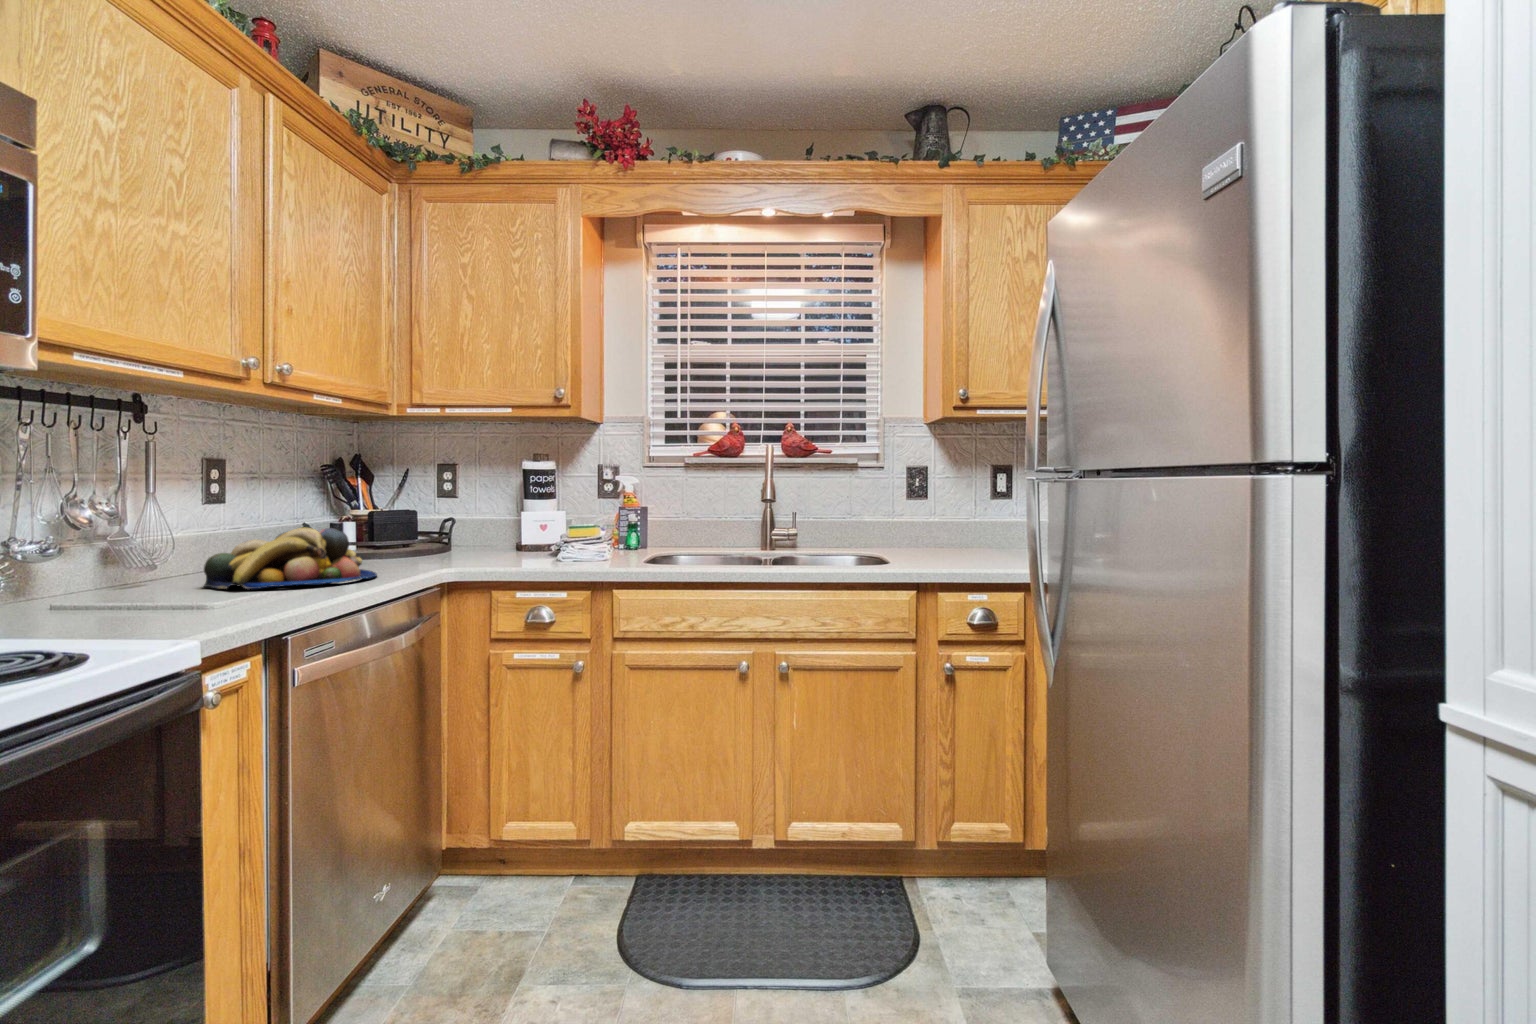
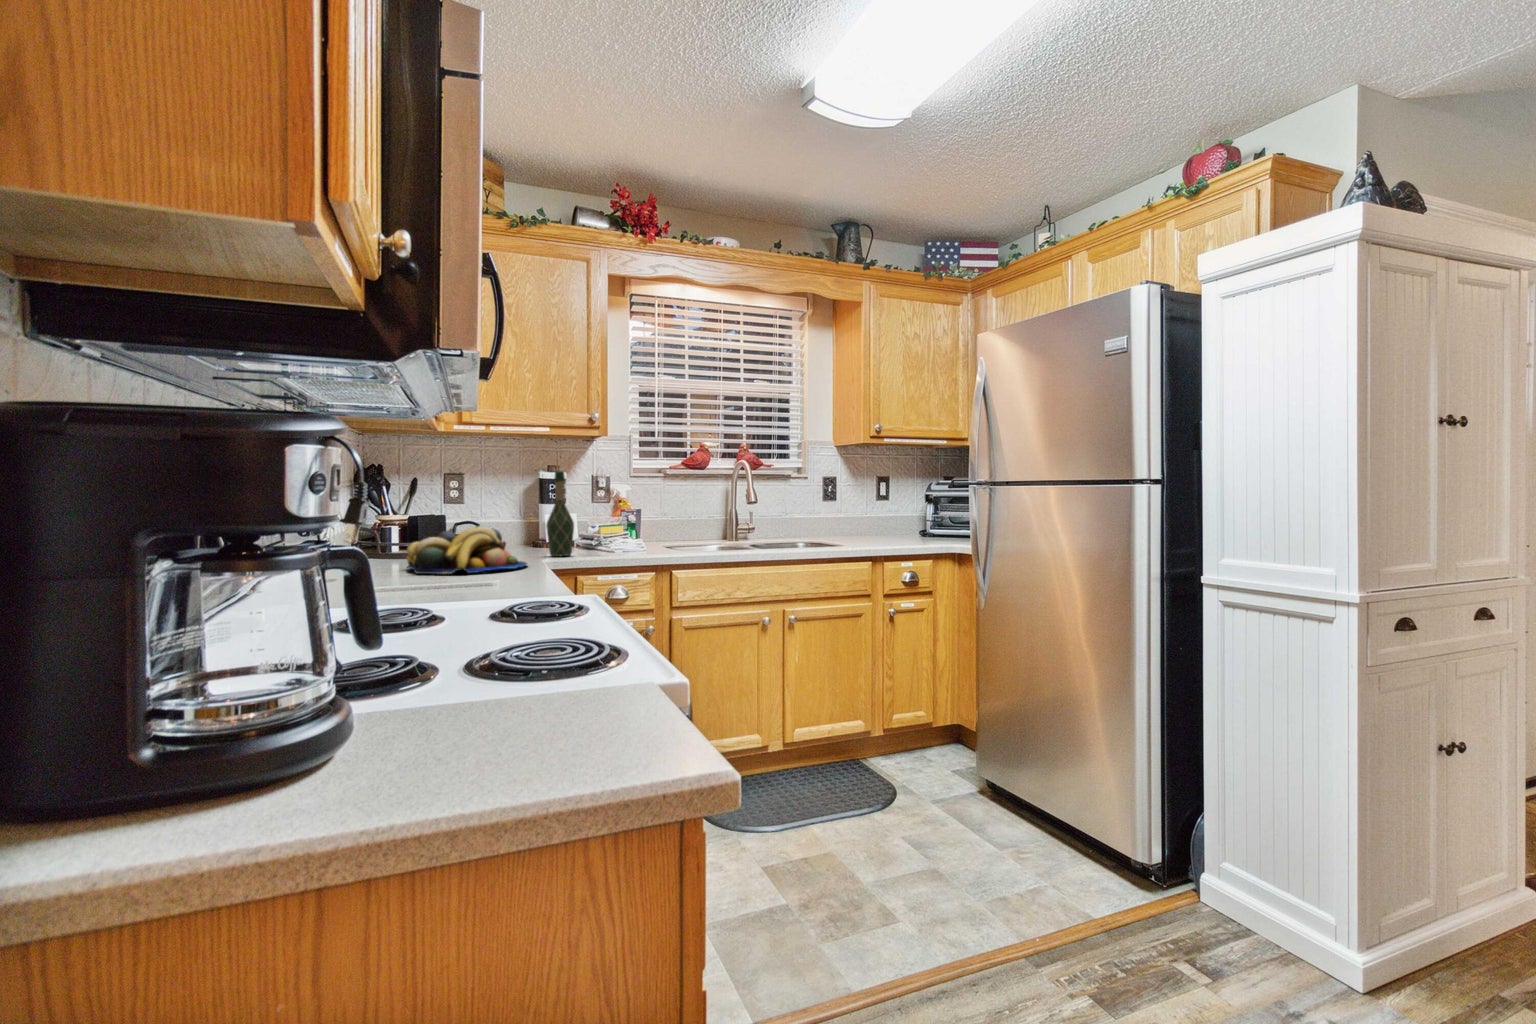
wine bottle: none [453,458,490,567] -> present [546,471,574,556]

